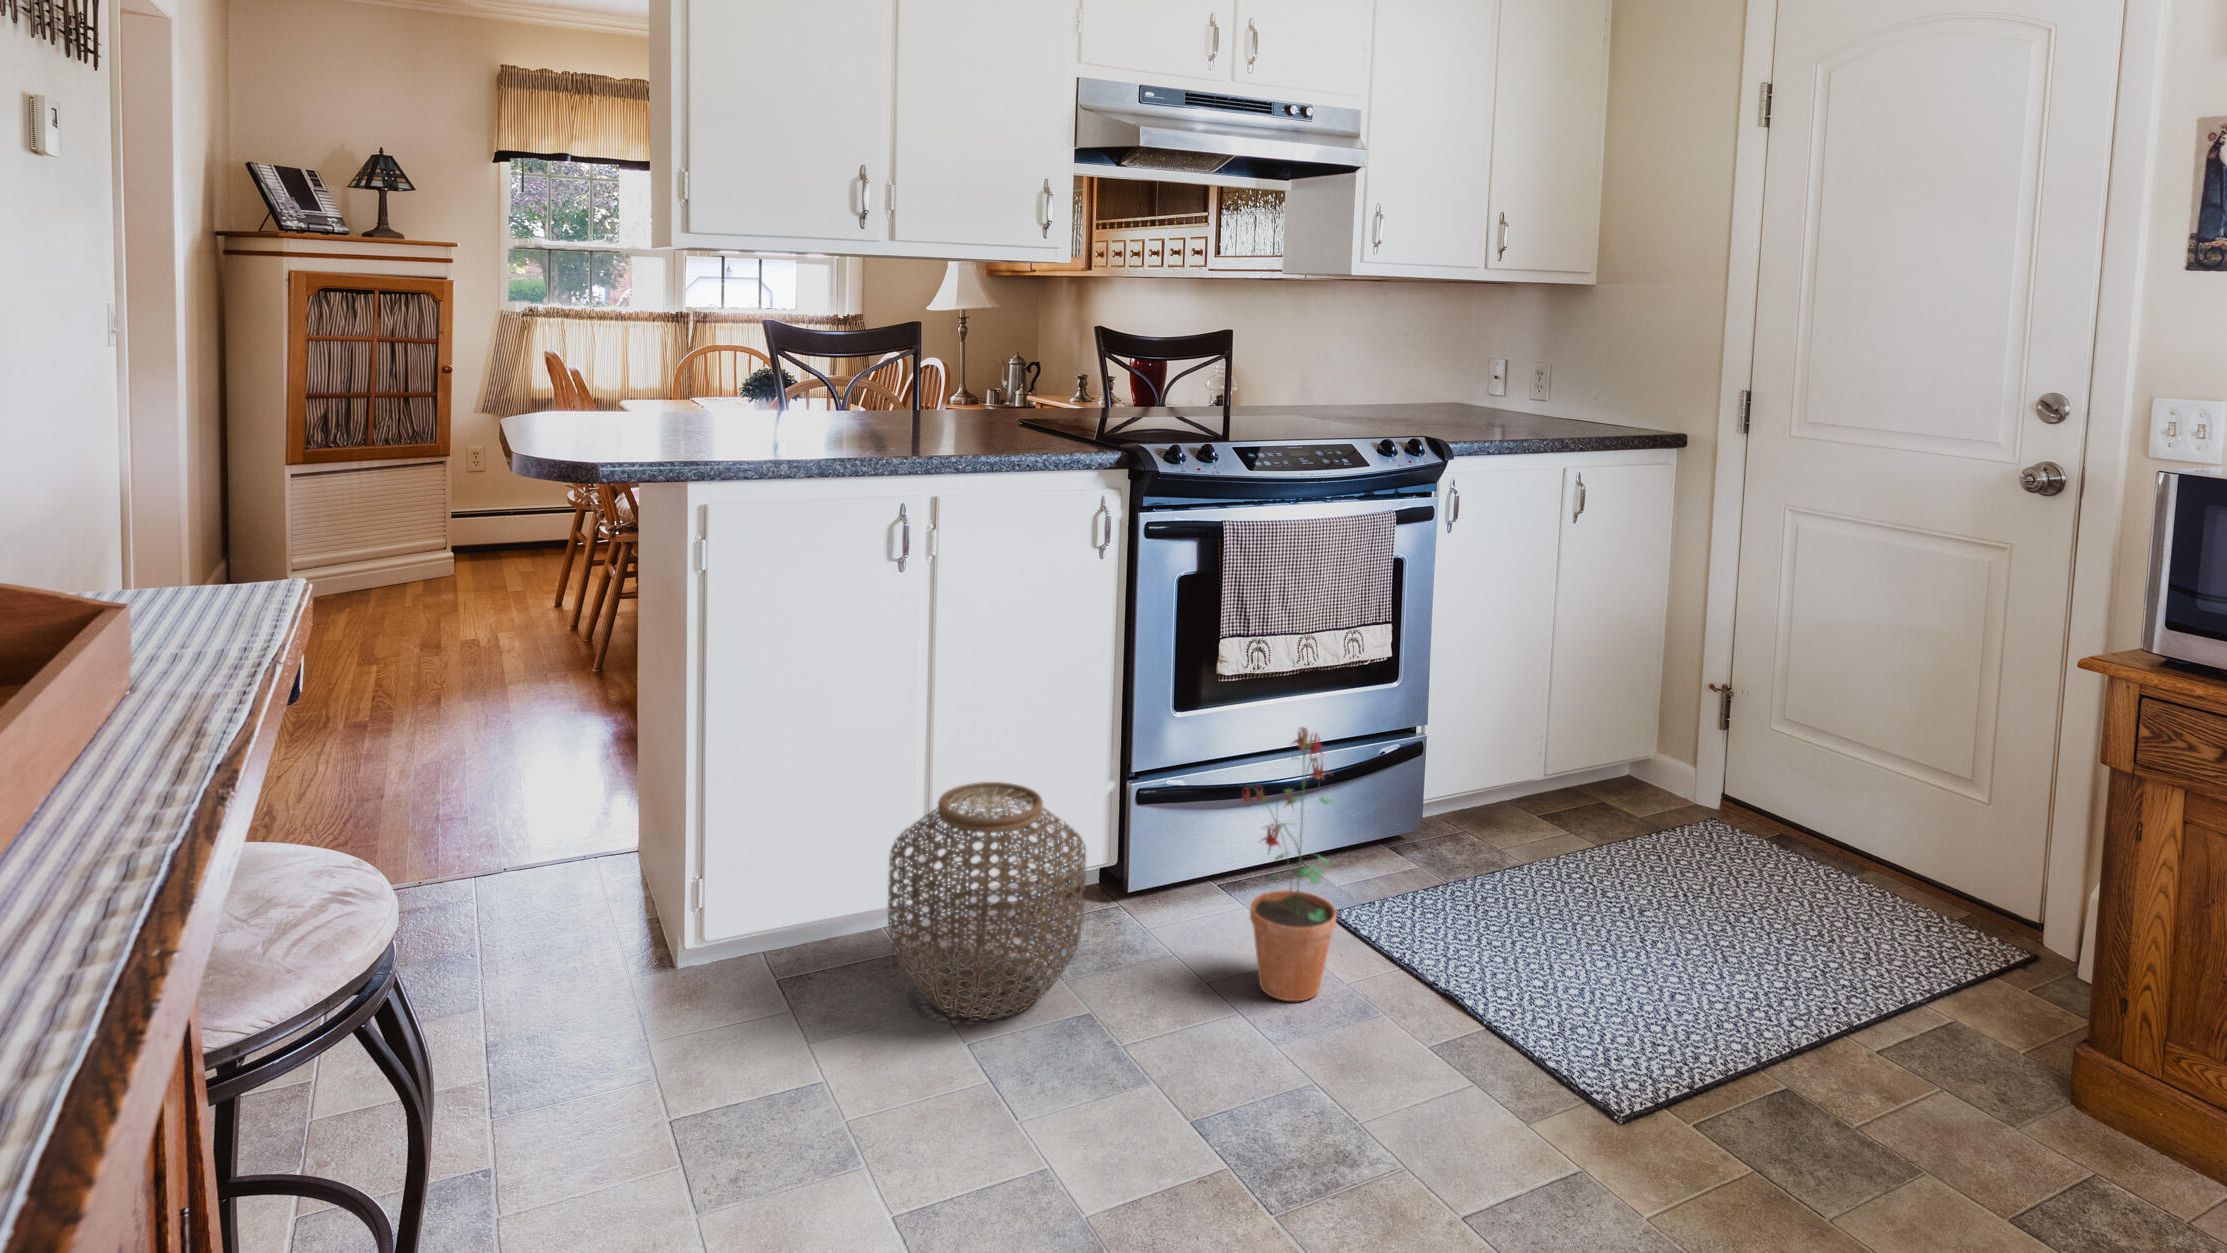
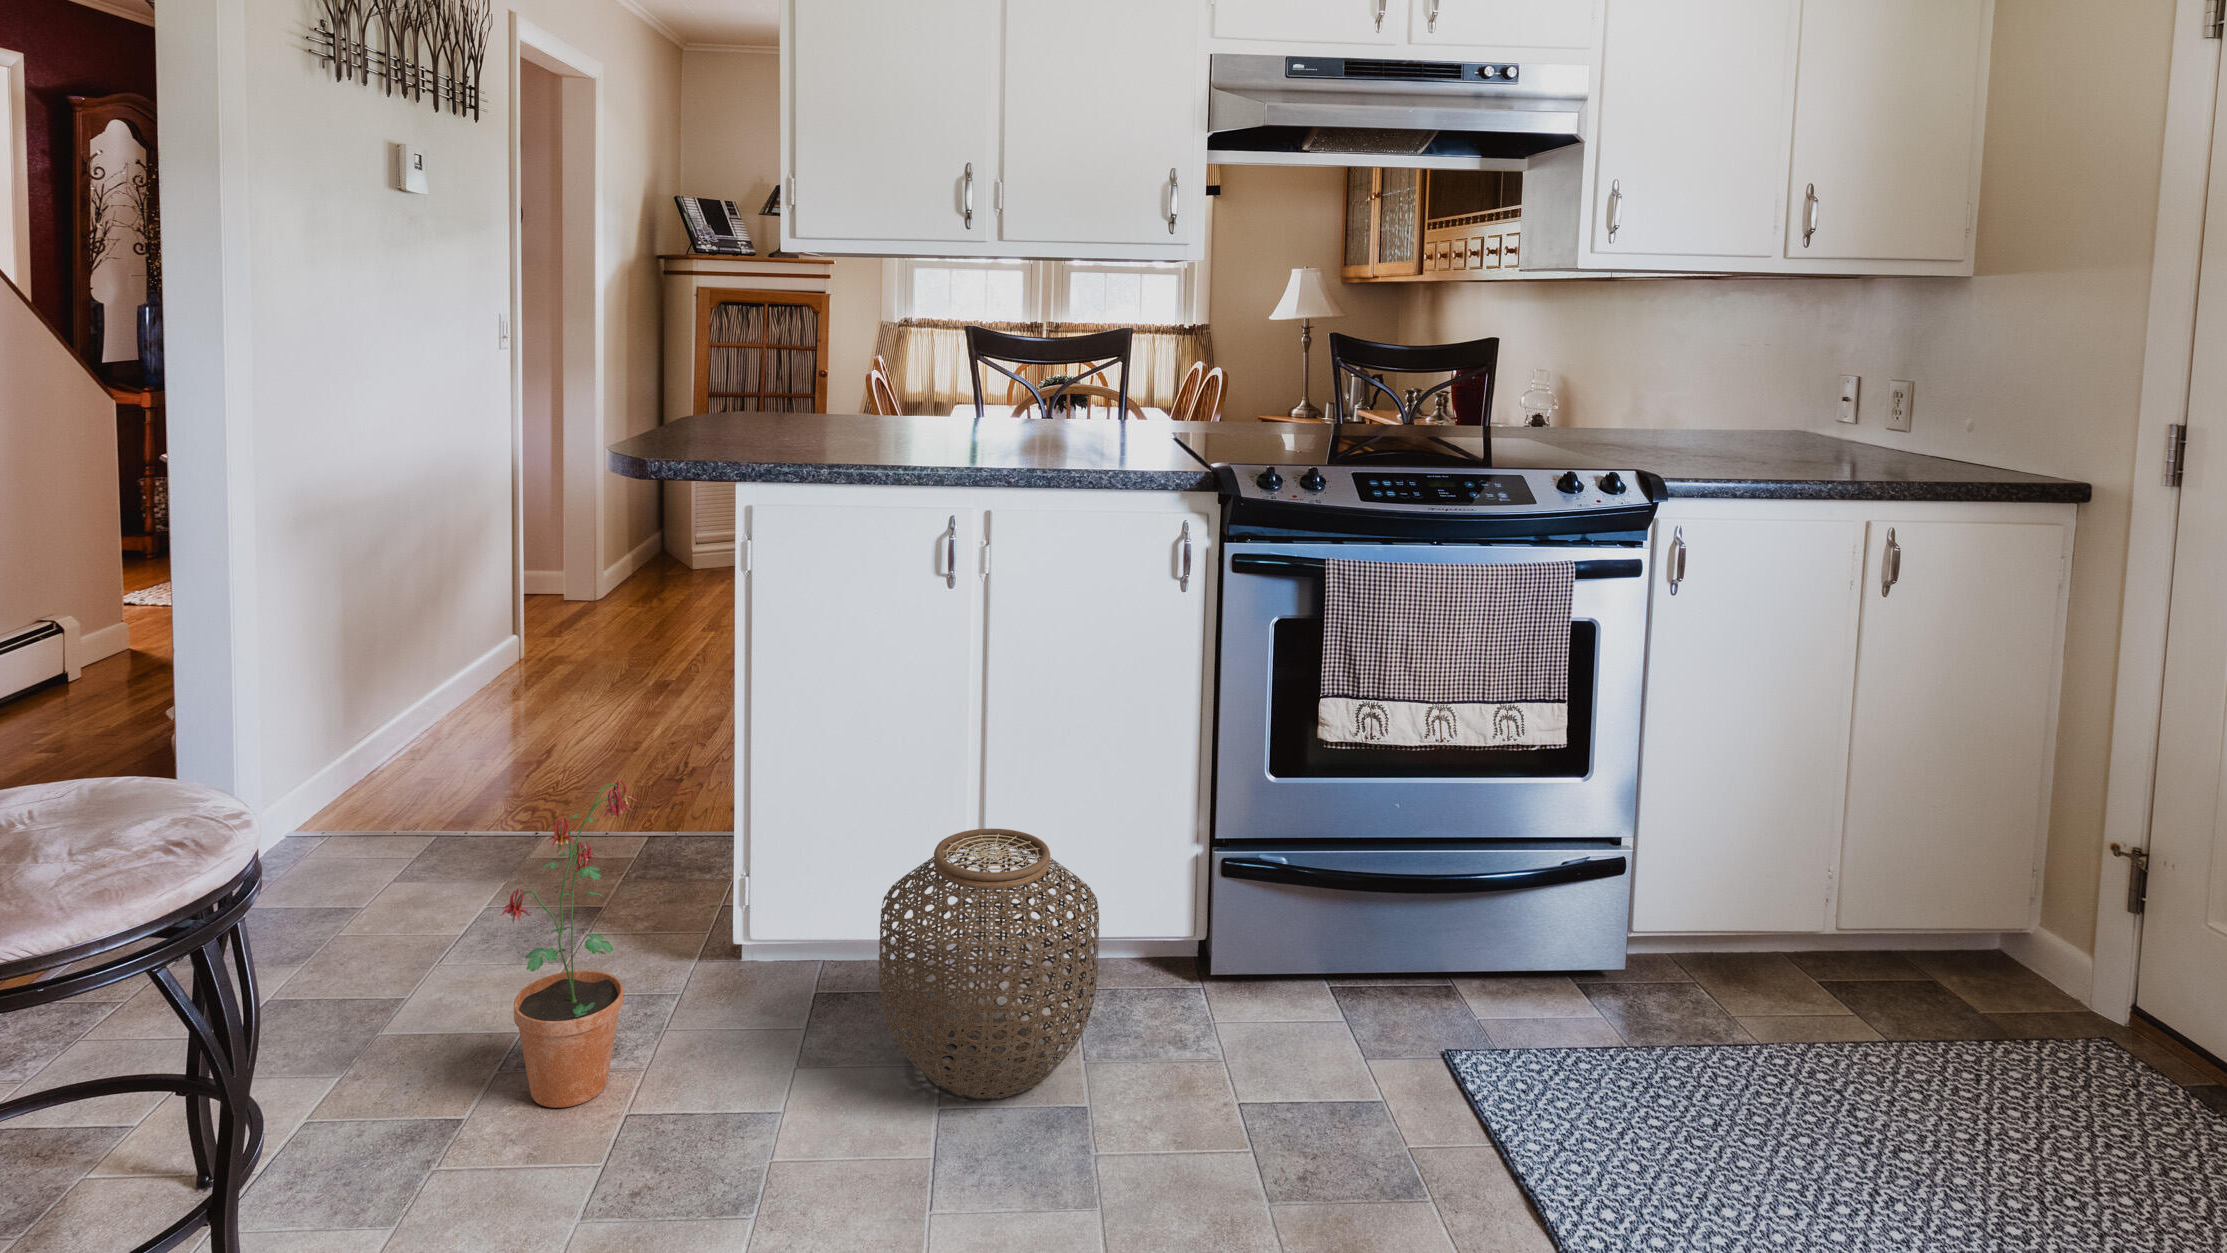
potted plant: present [1242,727,1337,1001] -> present [500,781,636,1108]

